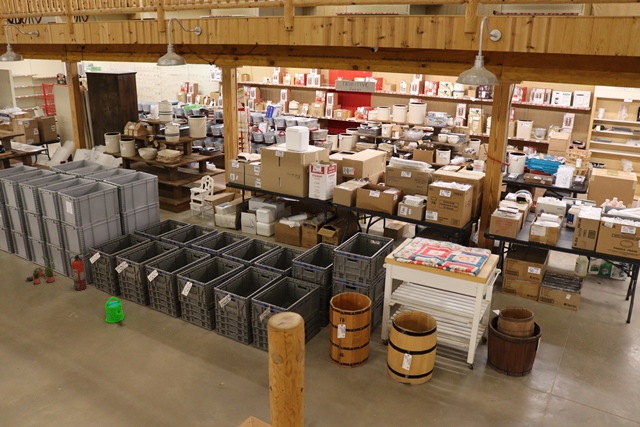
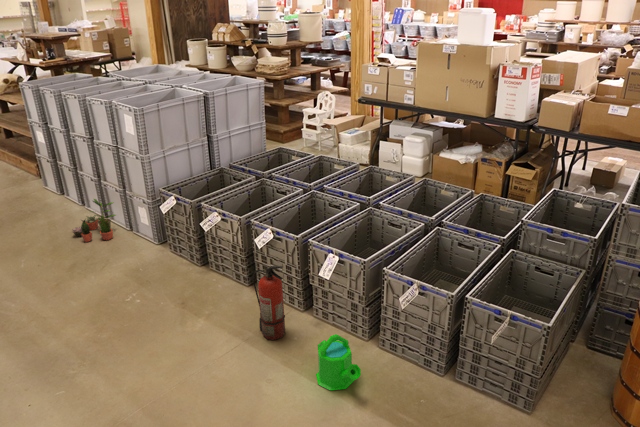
fire extinguisher: present [70,254,87,291] -> present [253,266,285,340]
watering can: present [105,297,124,323] -> present [316,334,361,391]

